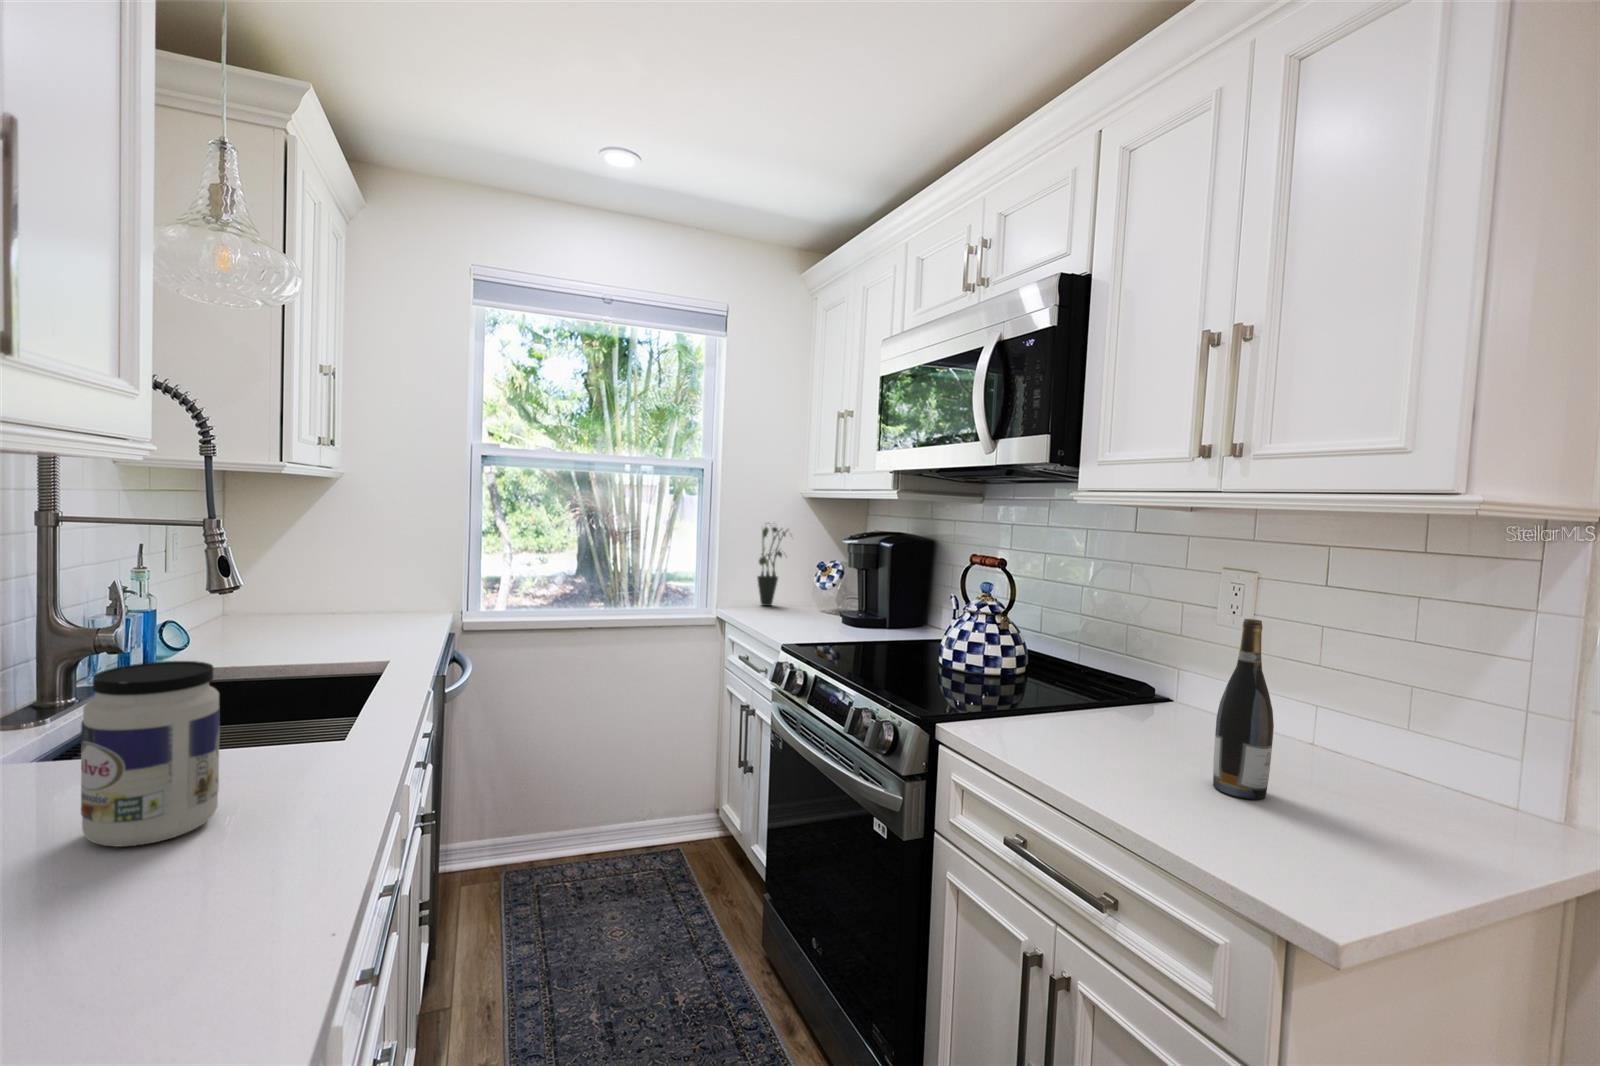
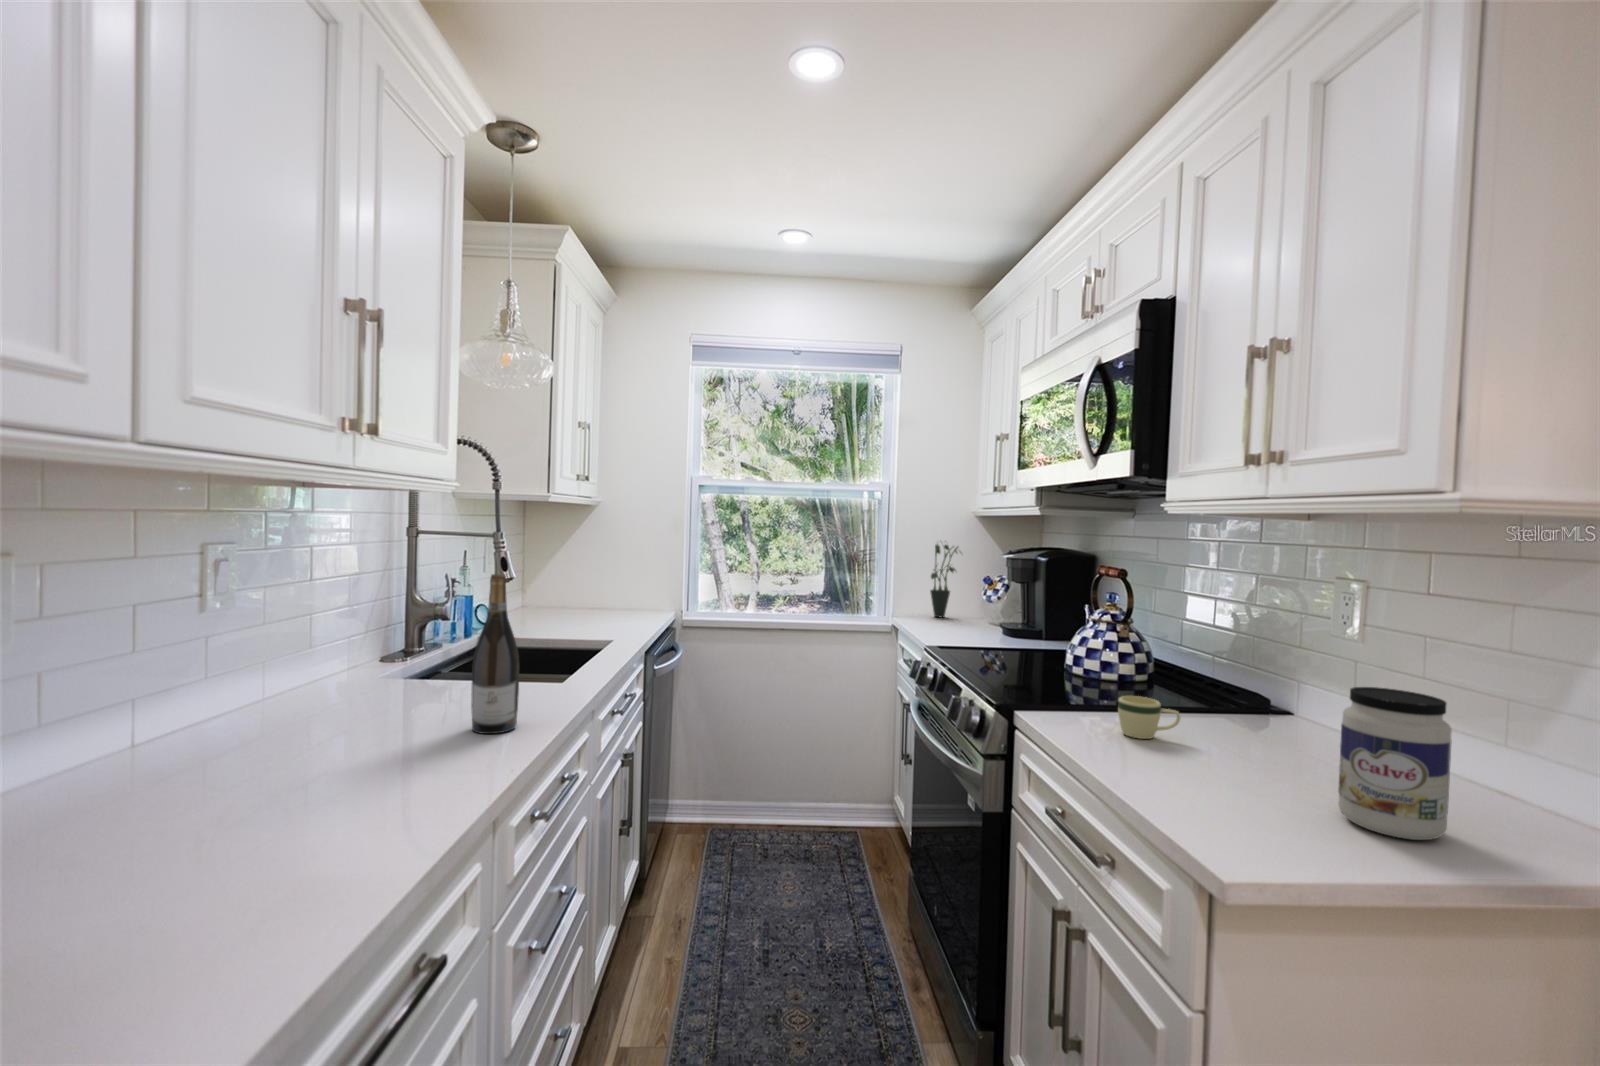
wine bottle: present [1213,619,1274,799] -> present [471,574,520,734]
jar: present [81,661,220,847] -> present [1338,687,1452,840]
mug: none [1057,704,1118,751] -> present [1118,696,1181,739]

